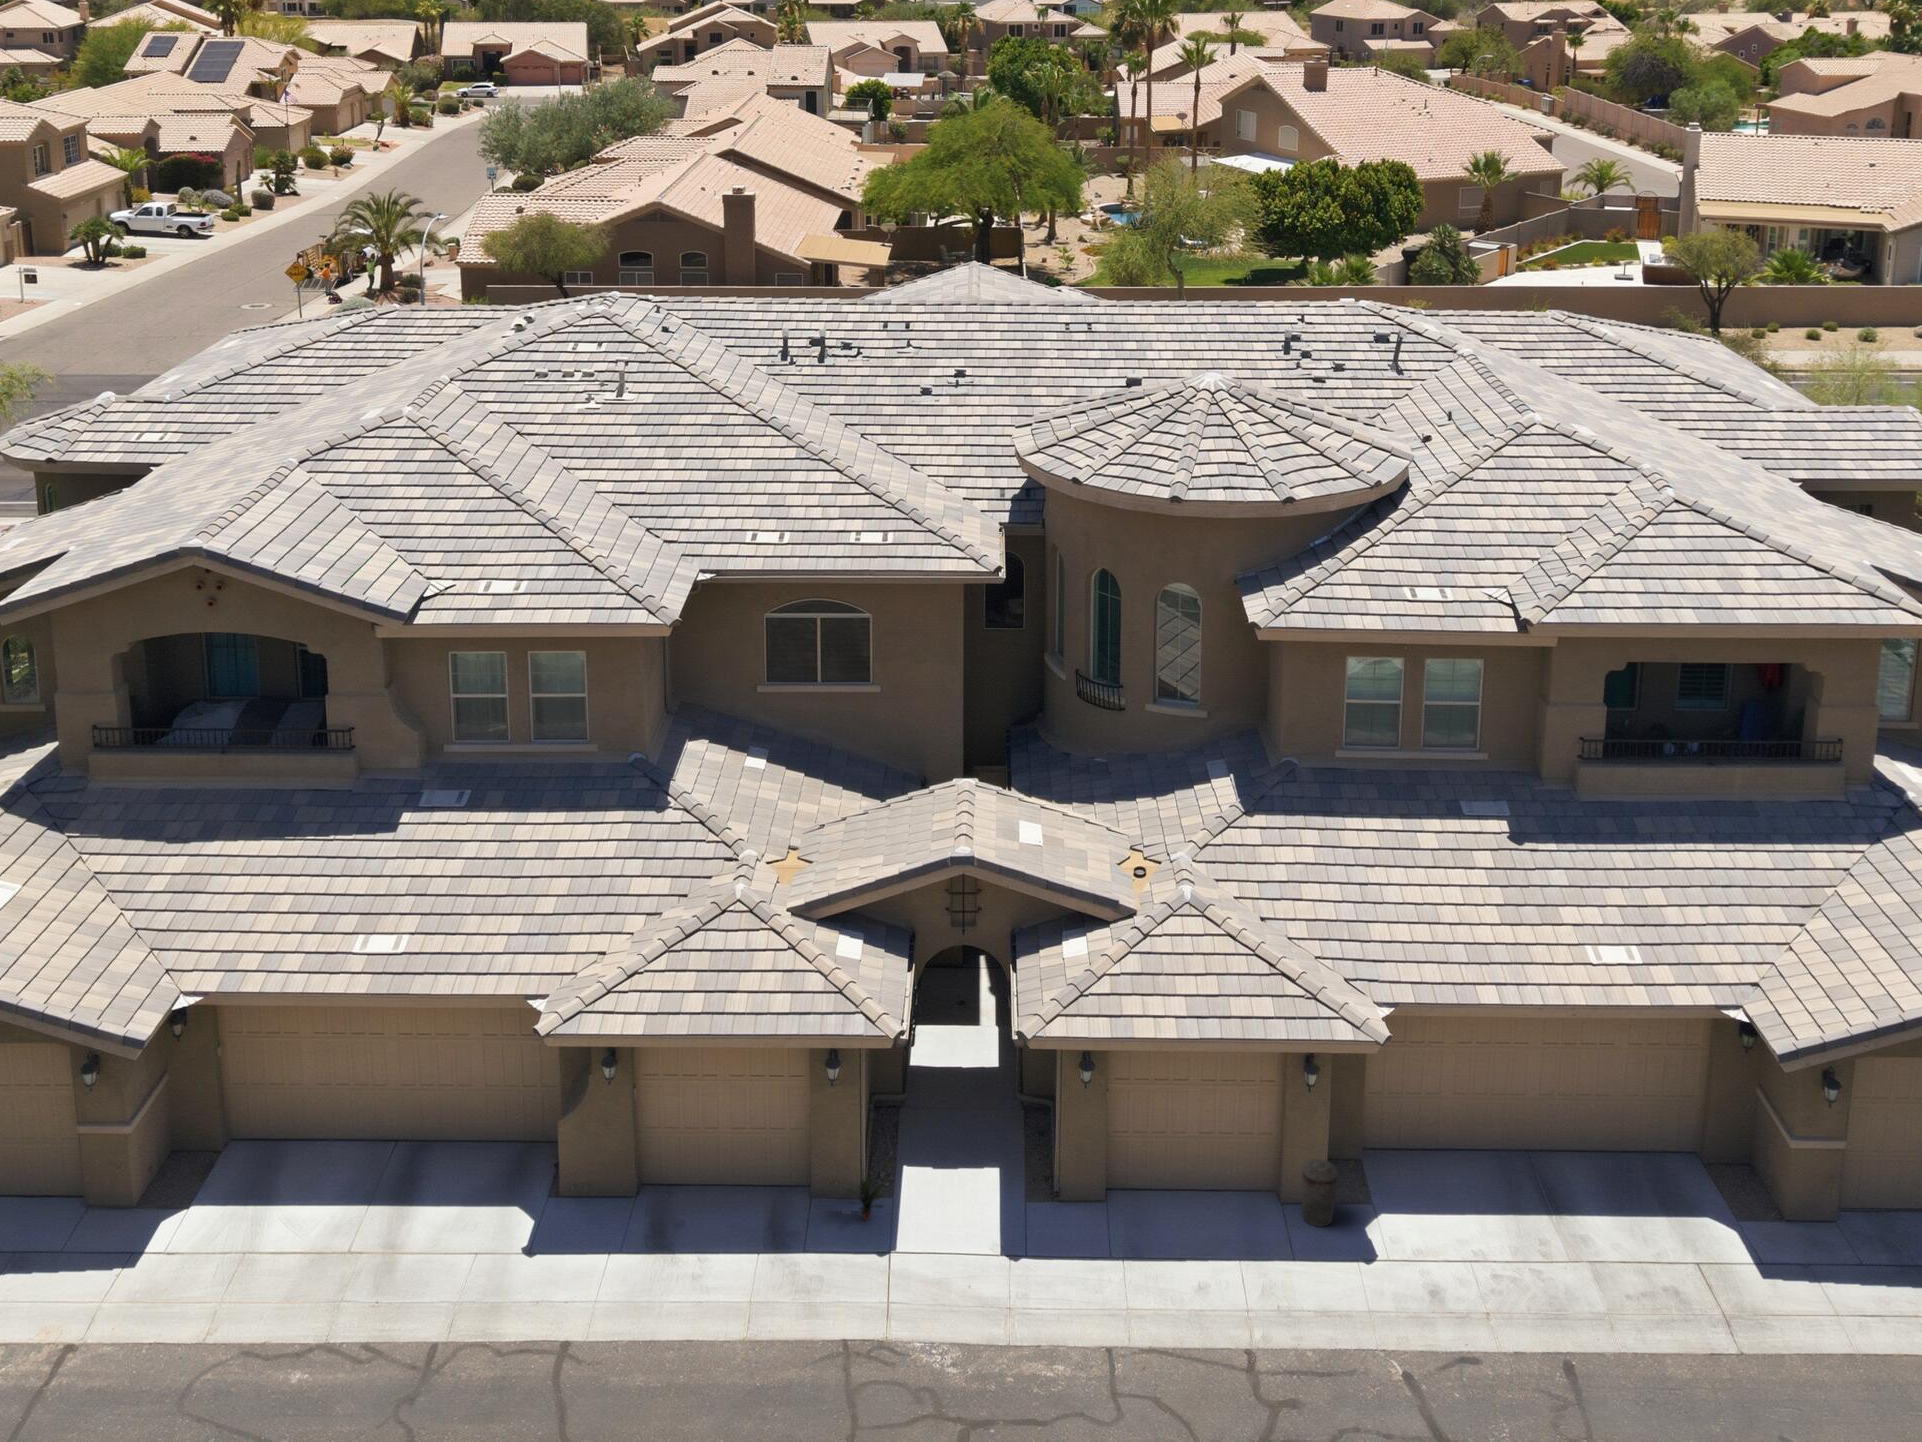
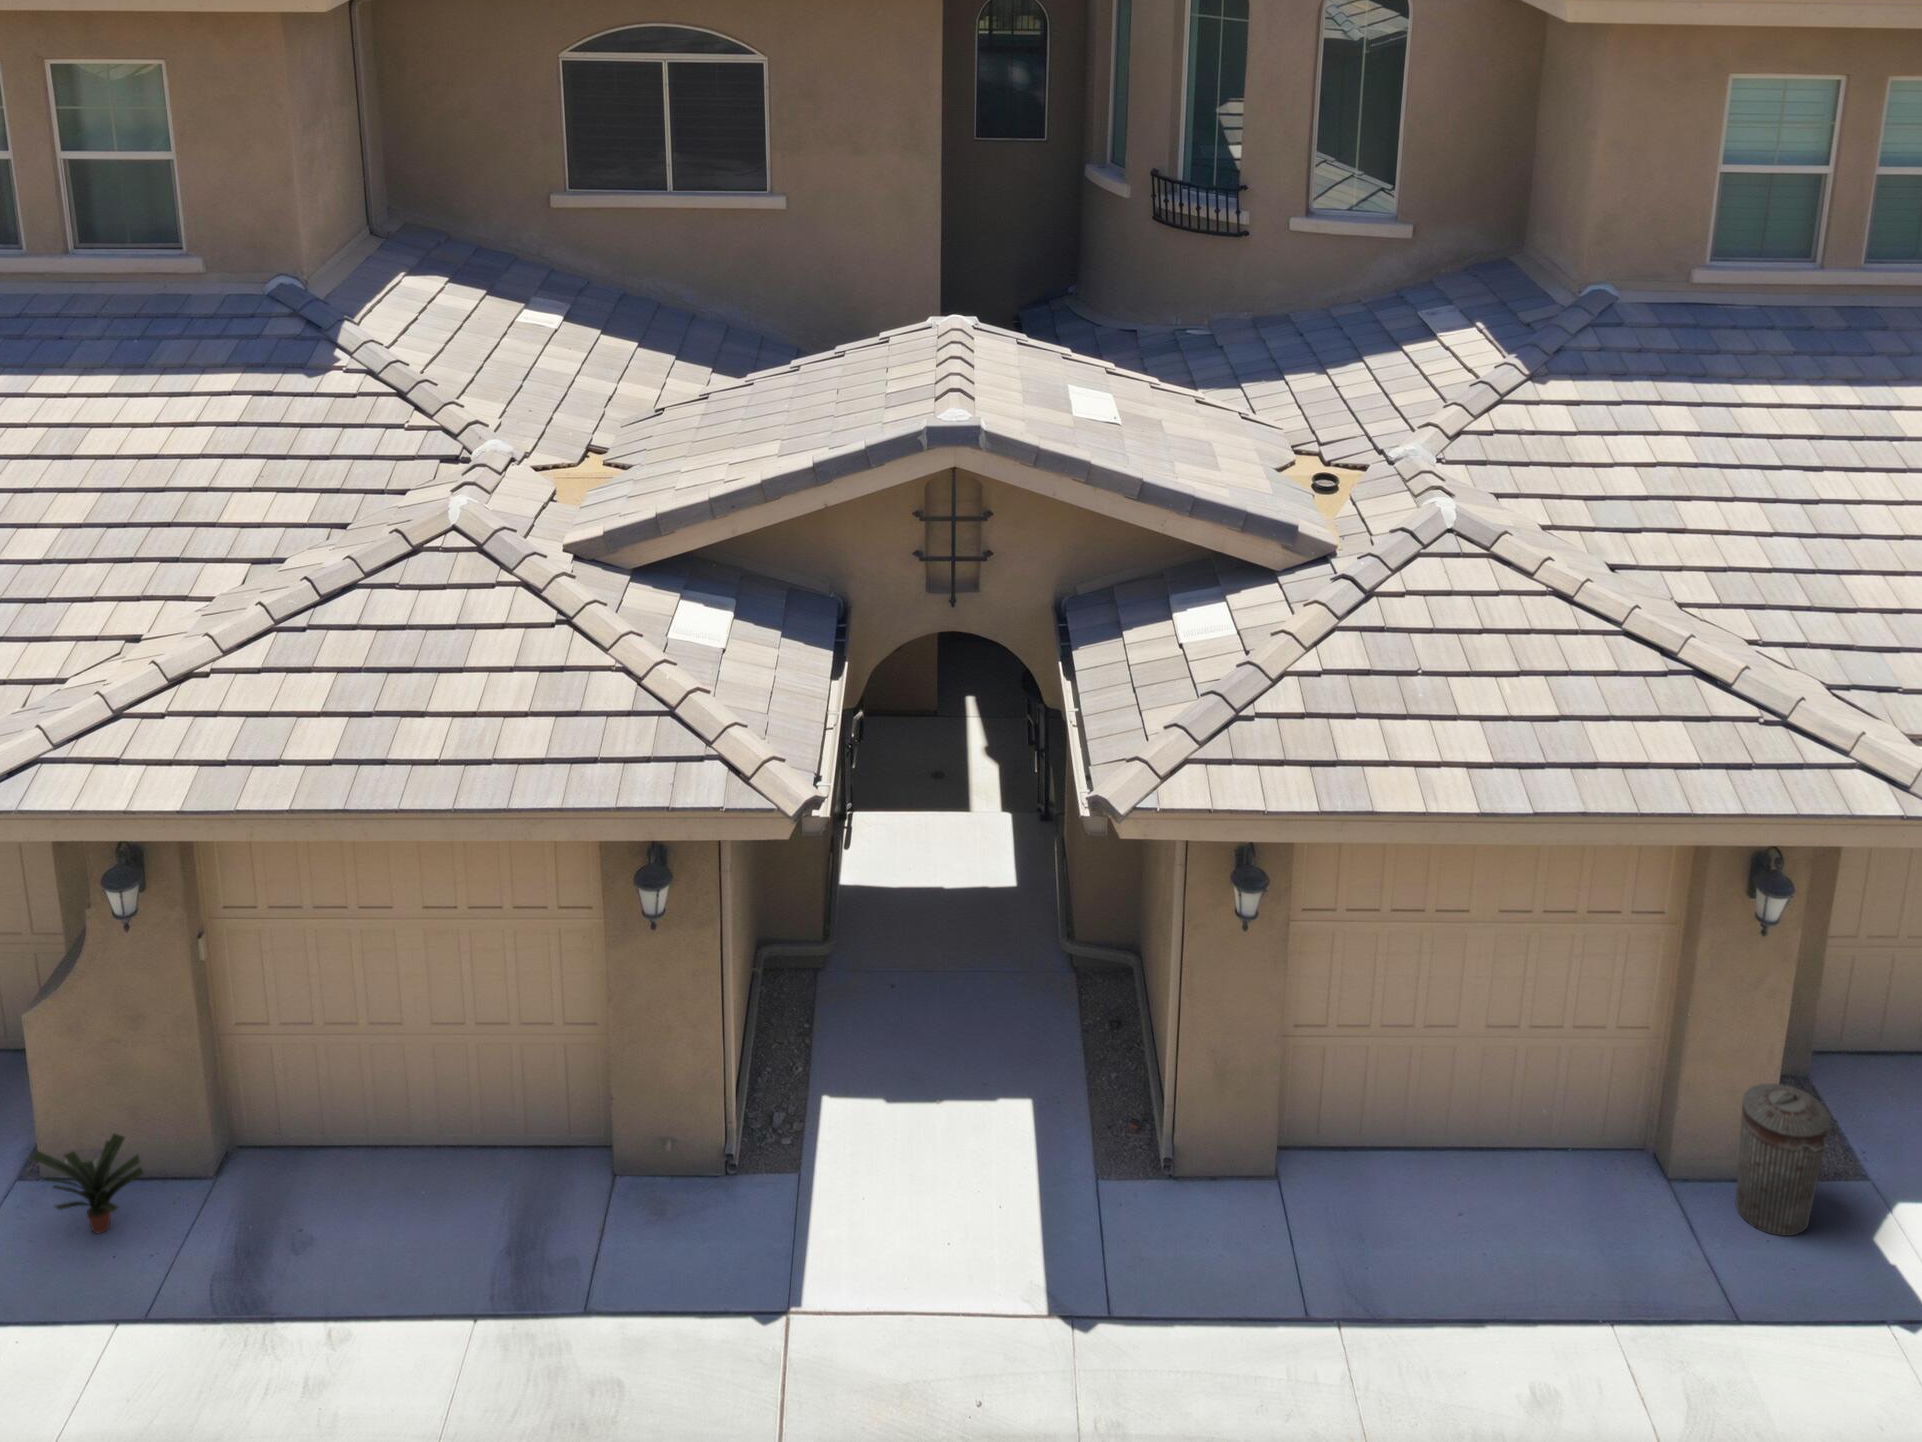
potted plant: present [847,1177,883,1220] -> present [32,1134,143,1233]

